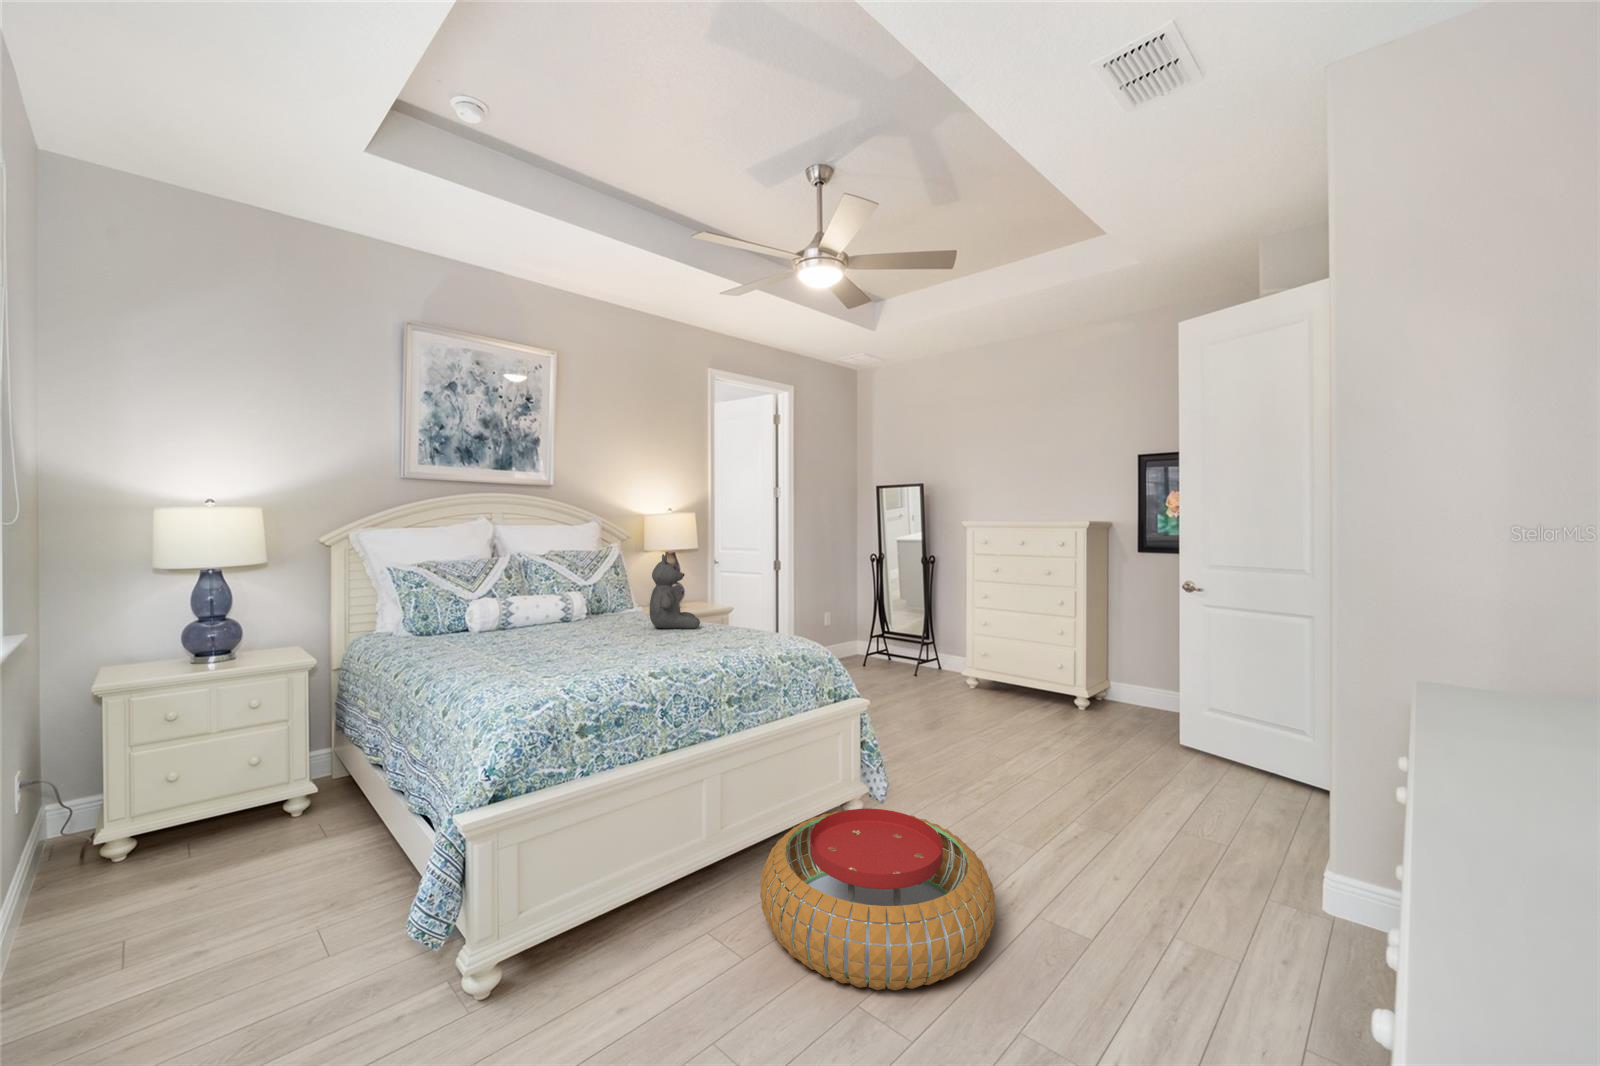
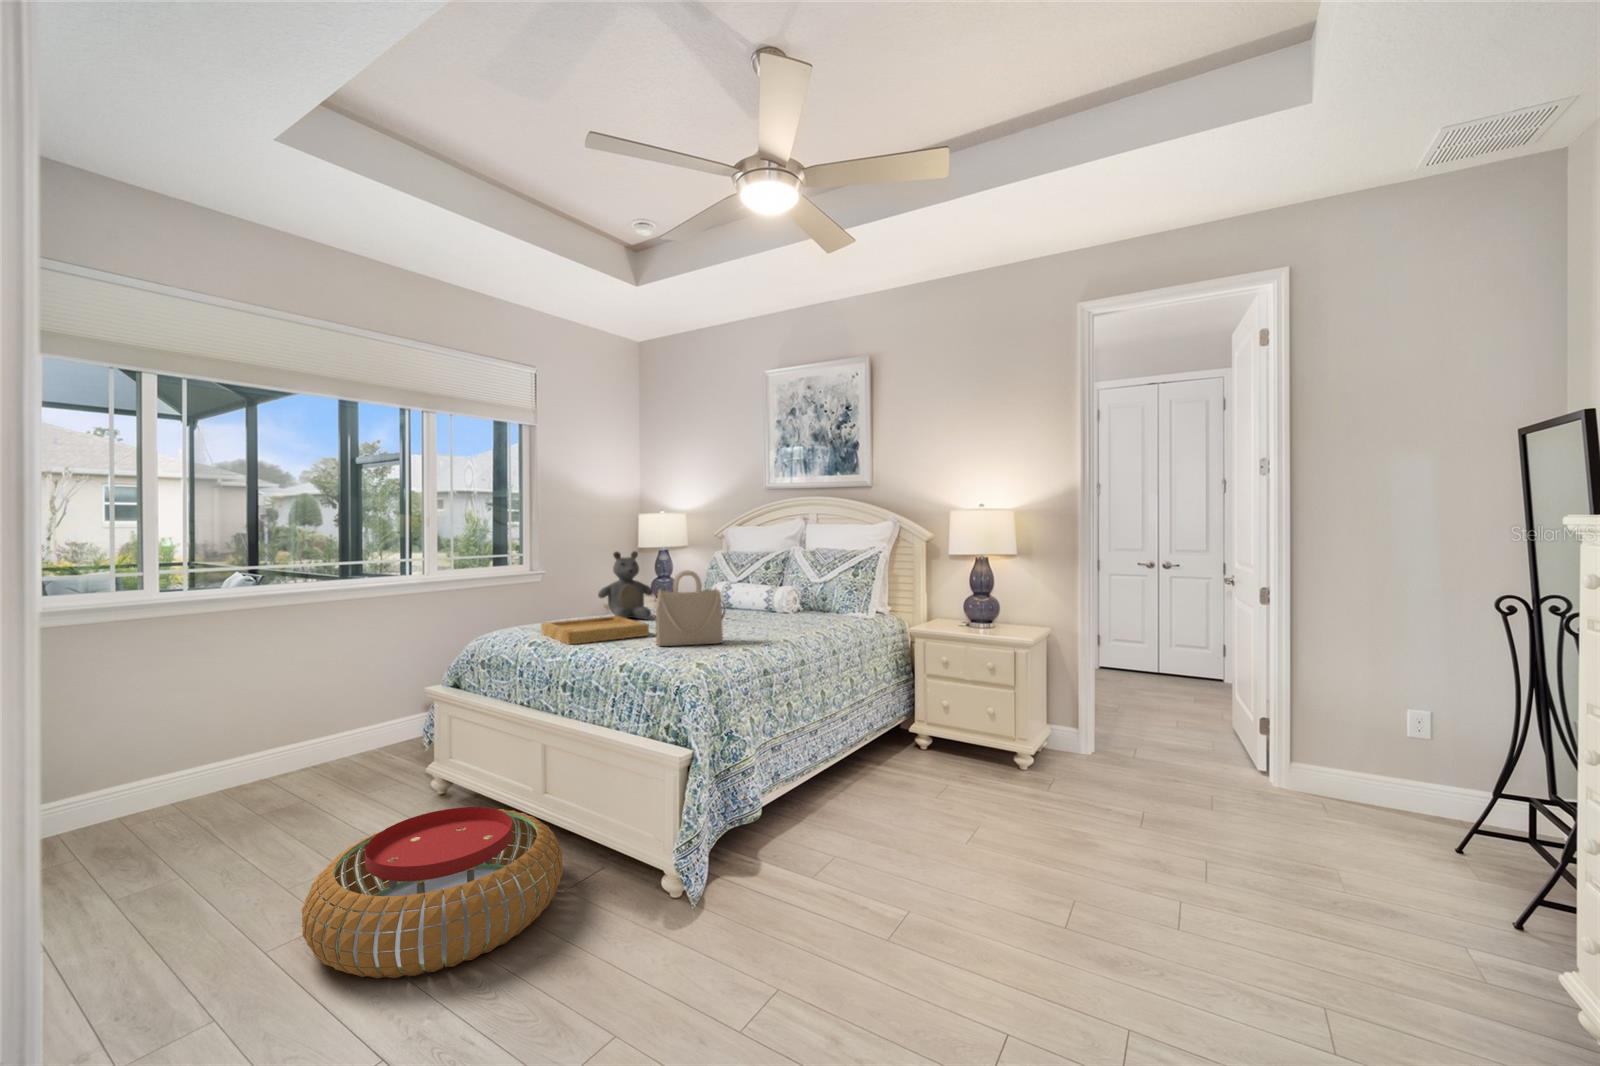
teddy bear: present [649,554,700,629] -> present [598,551,653,619]
handbag: none [704,569,740,644] -> present [654,570,726,646]
tray: none [571,633,689,673] -> present [541,616,649,644]

